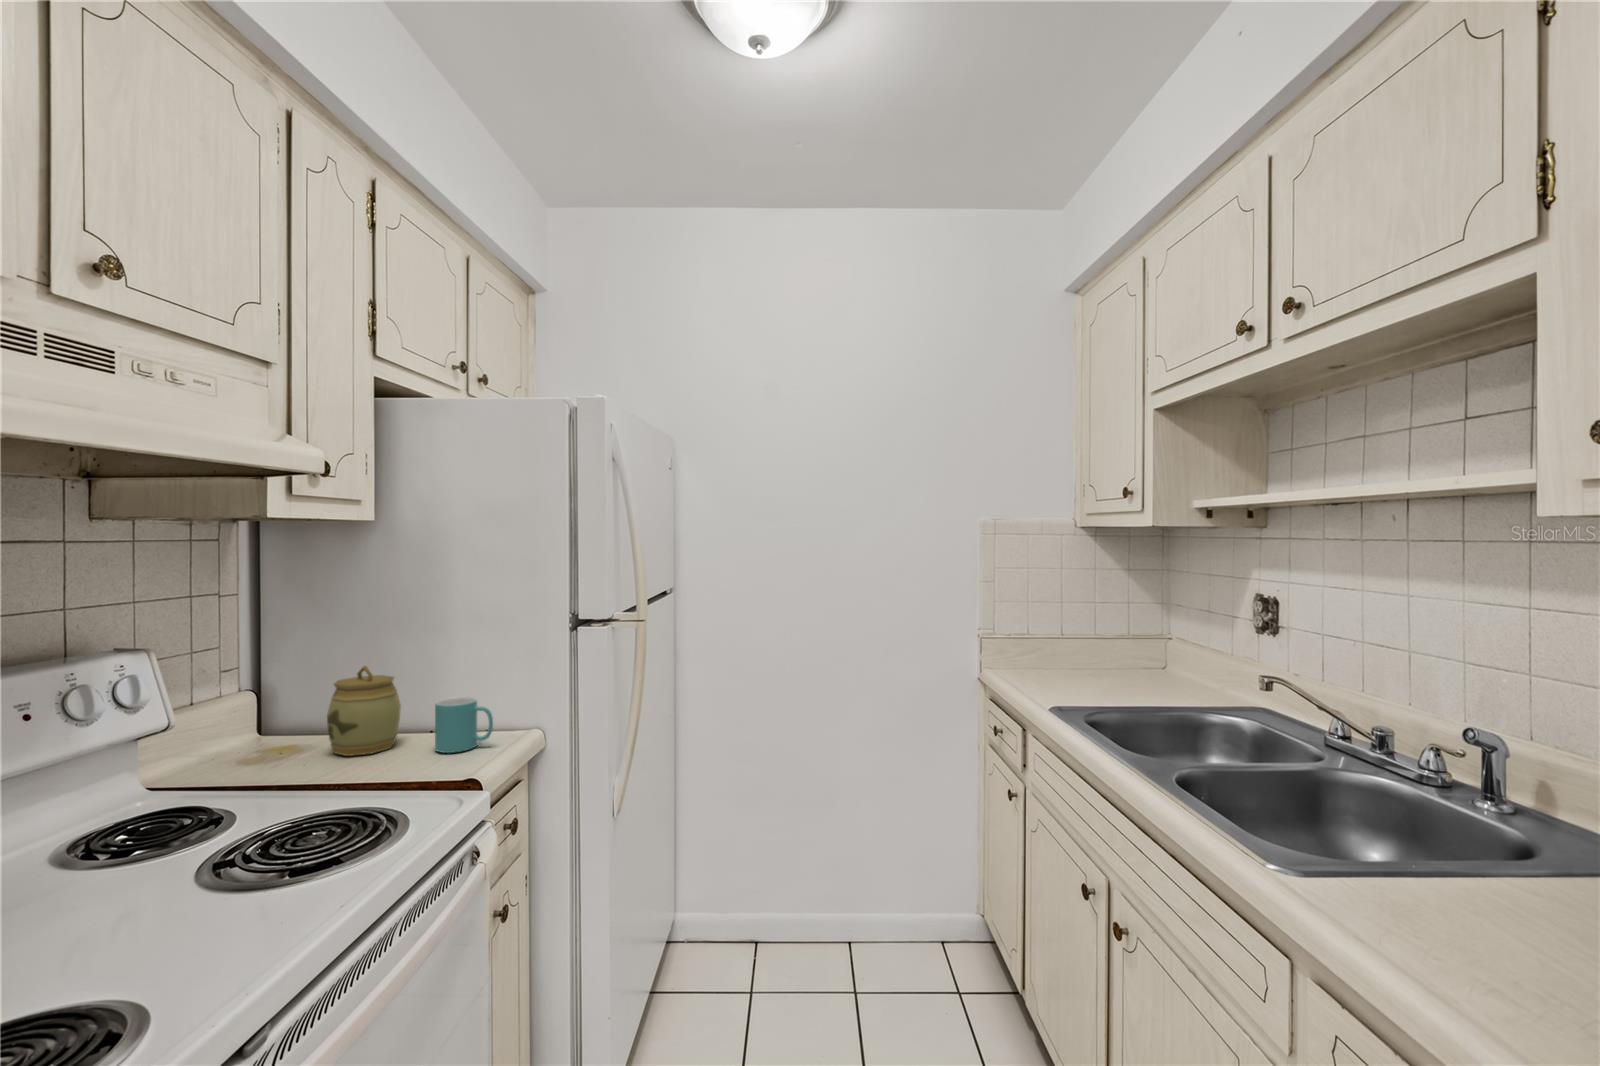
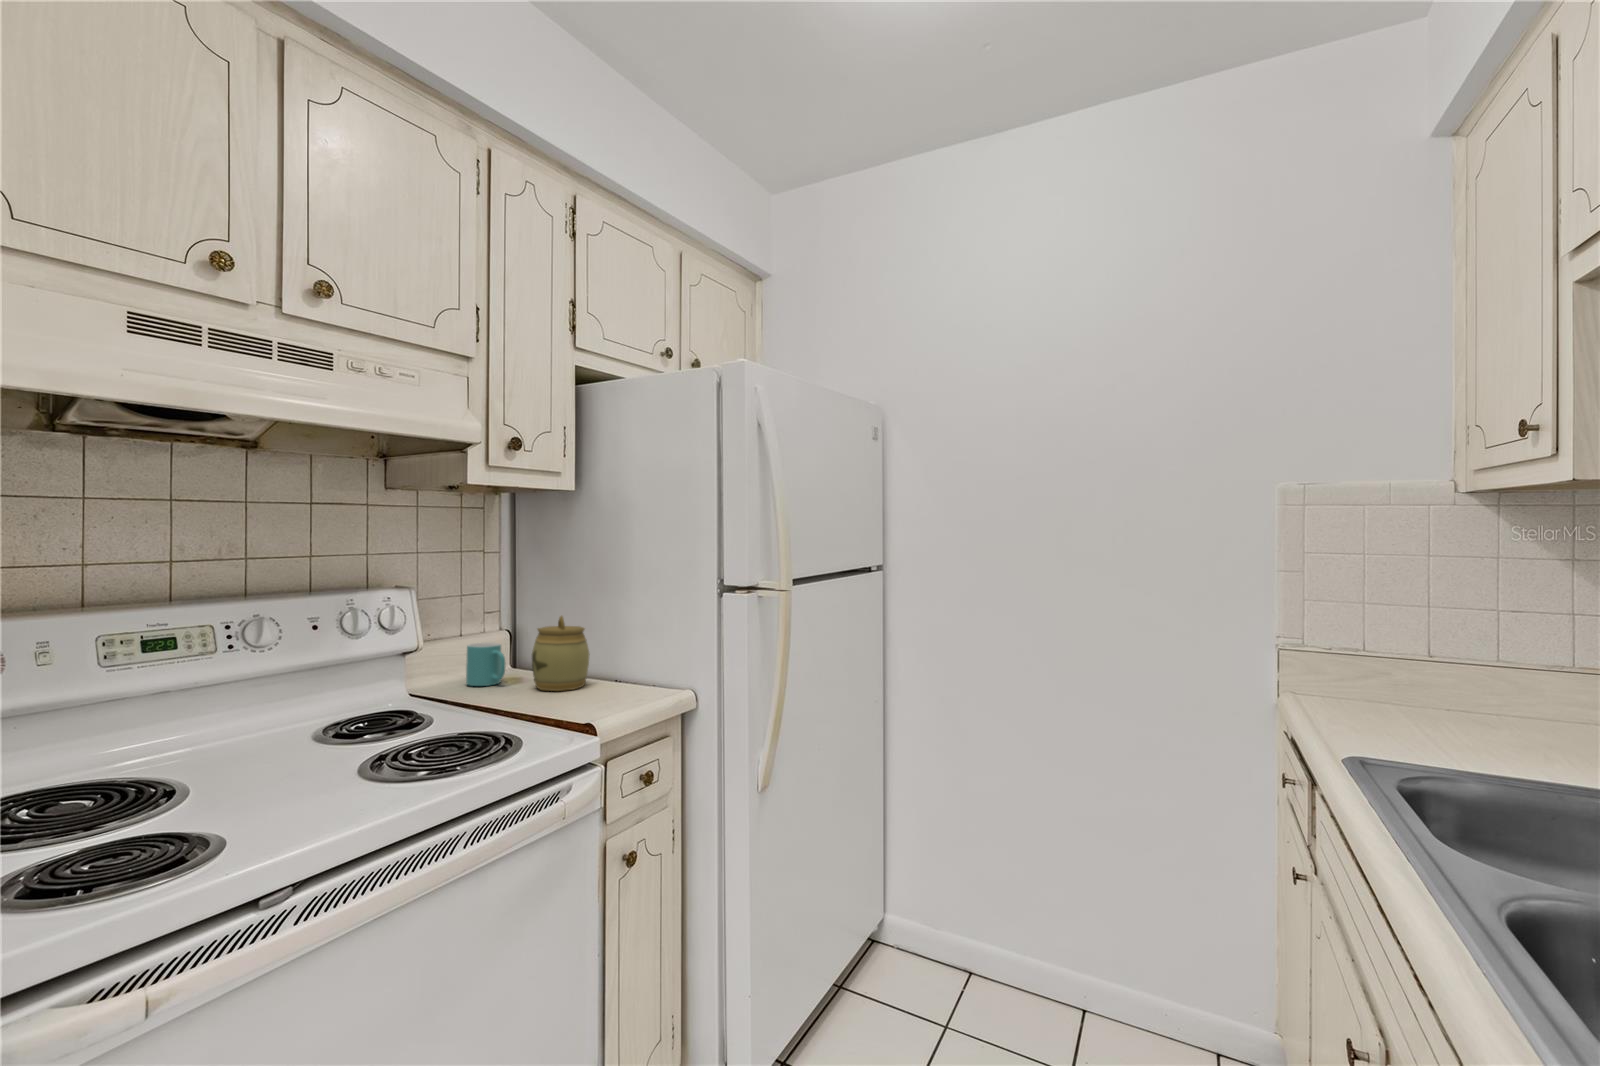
mug: present [435,697,493,753] -> present [466,642,505,686]

